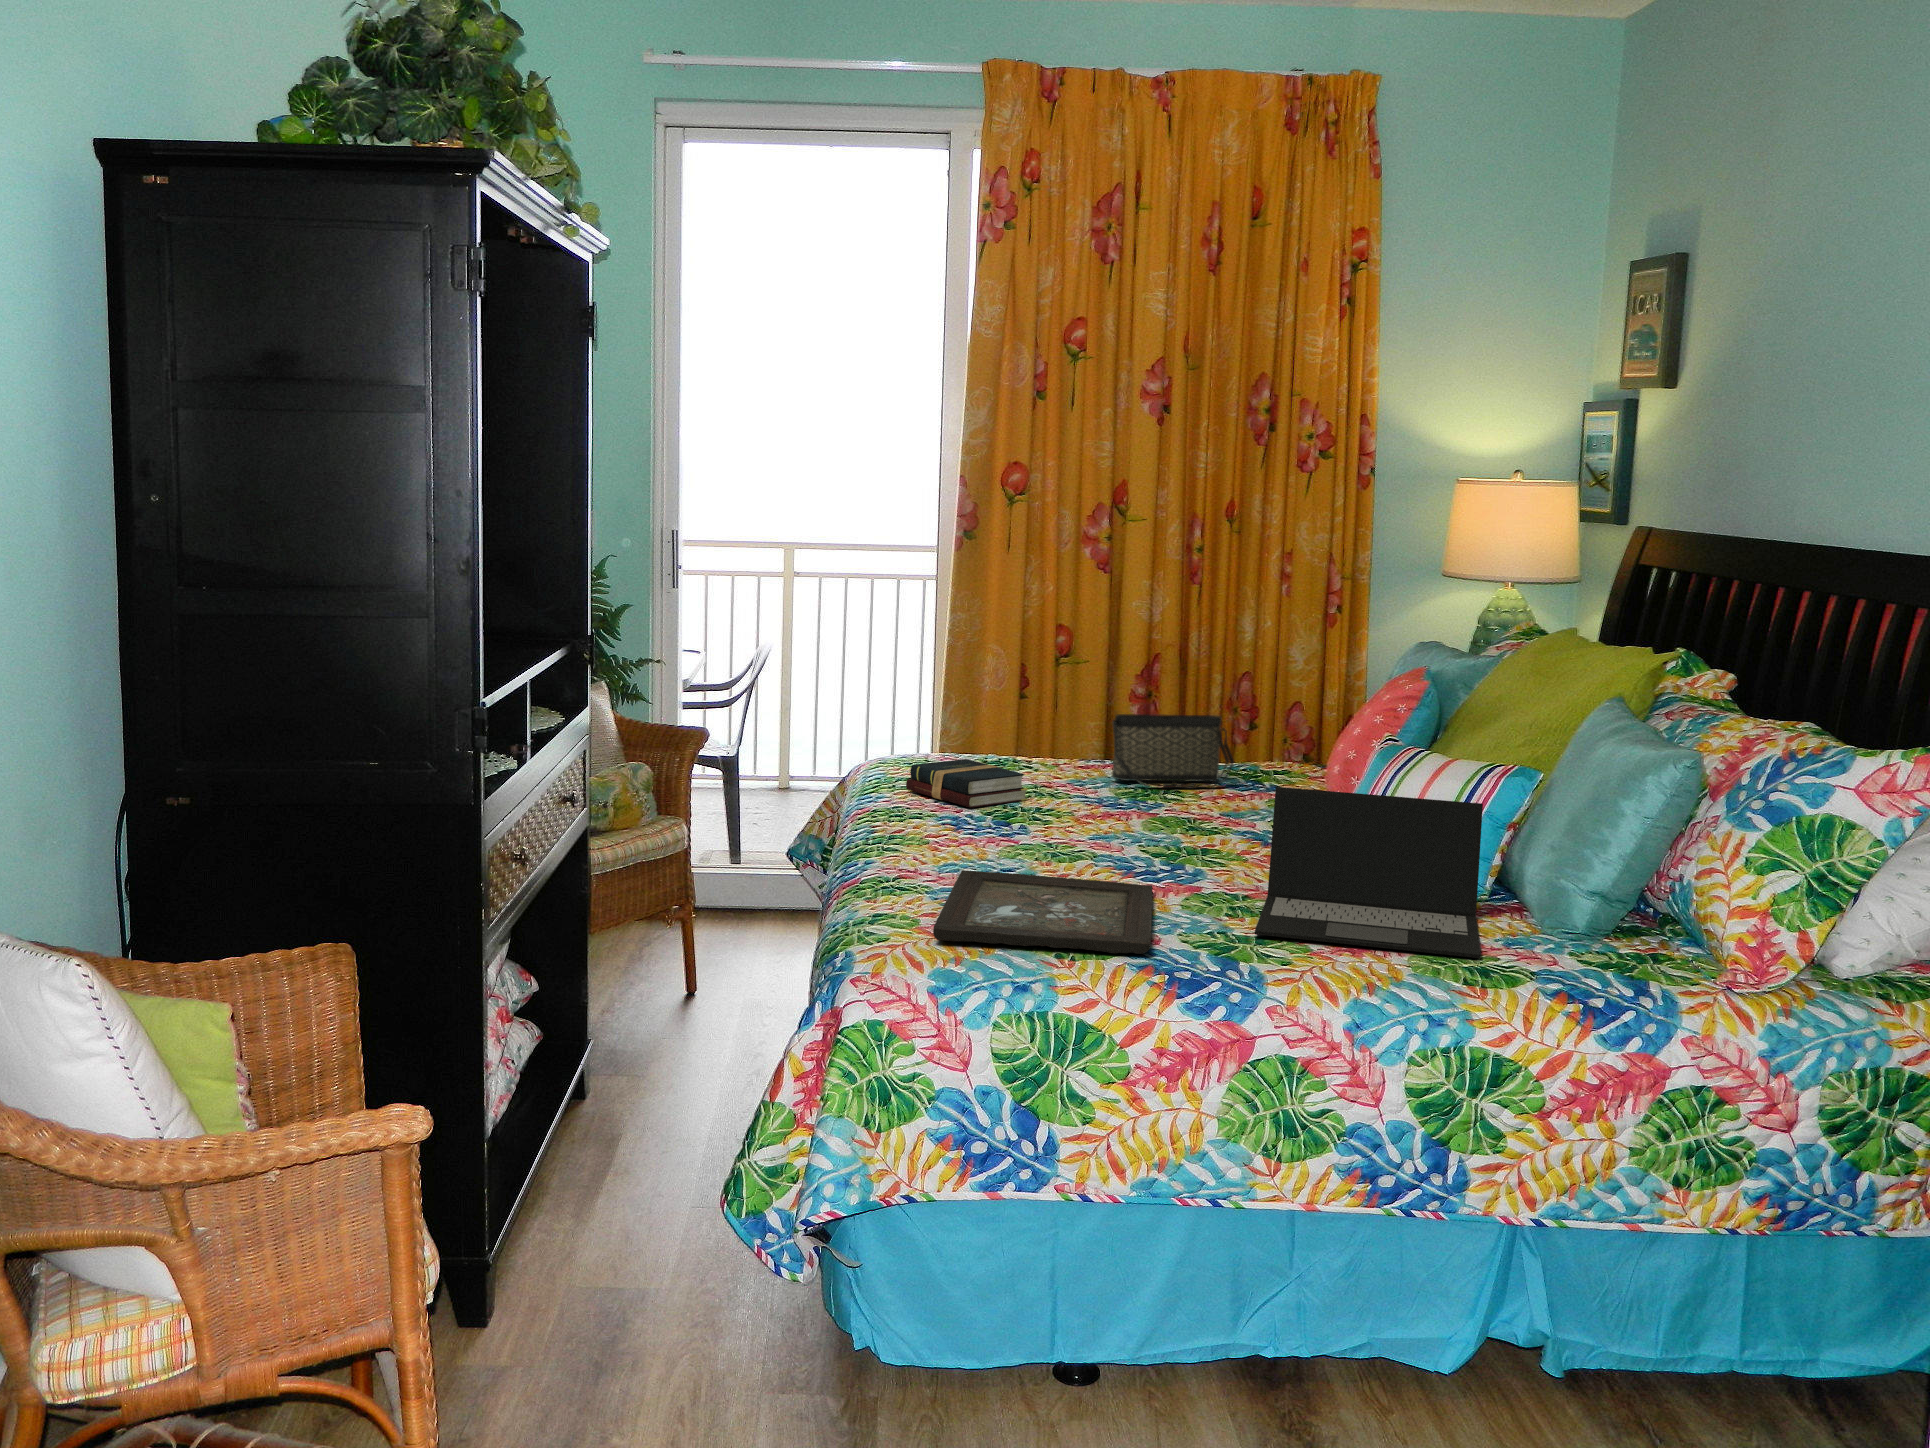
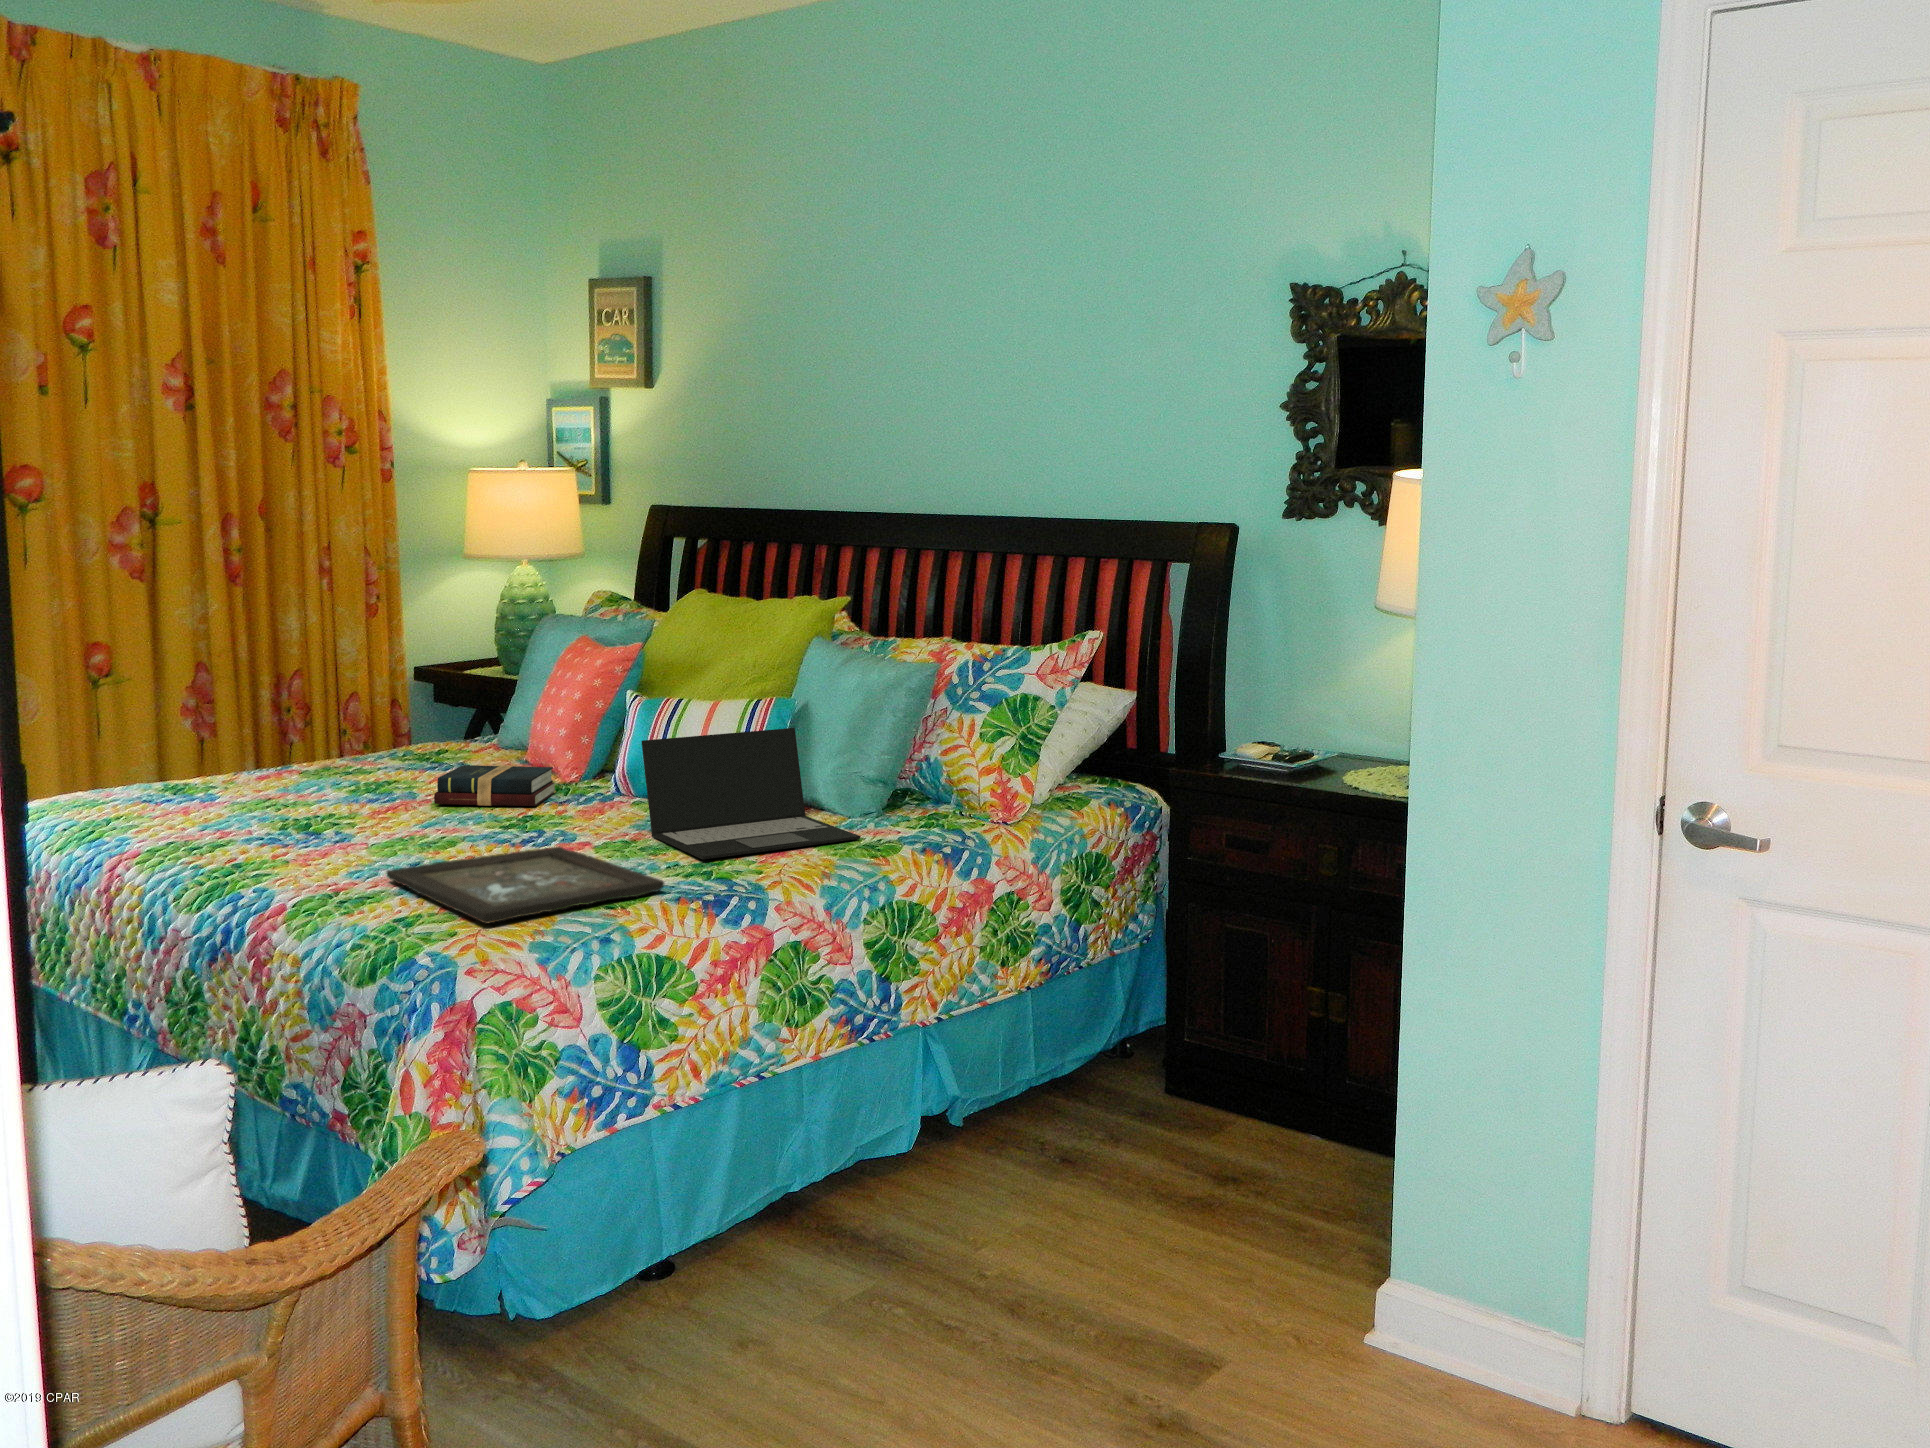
handbag: present [1112,714,1234,789] -> none [313,703,434,779]
hardback book: present [906,759,1028,808] -> present [434,765,556,806]

